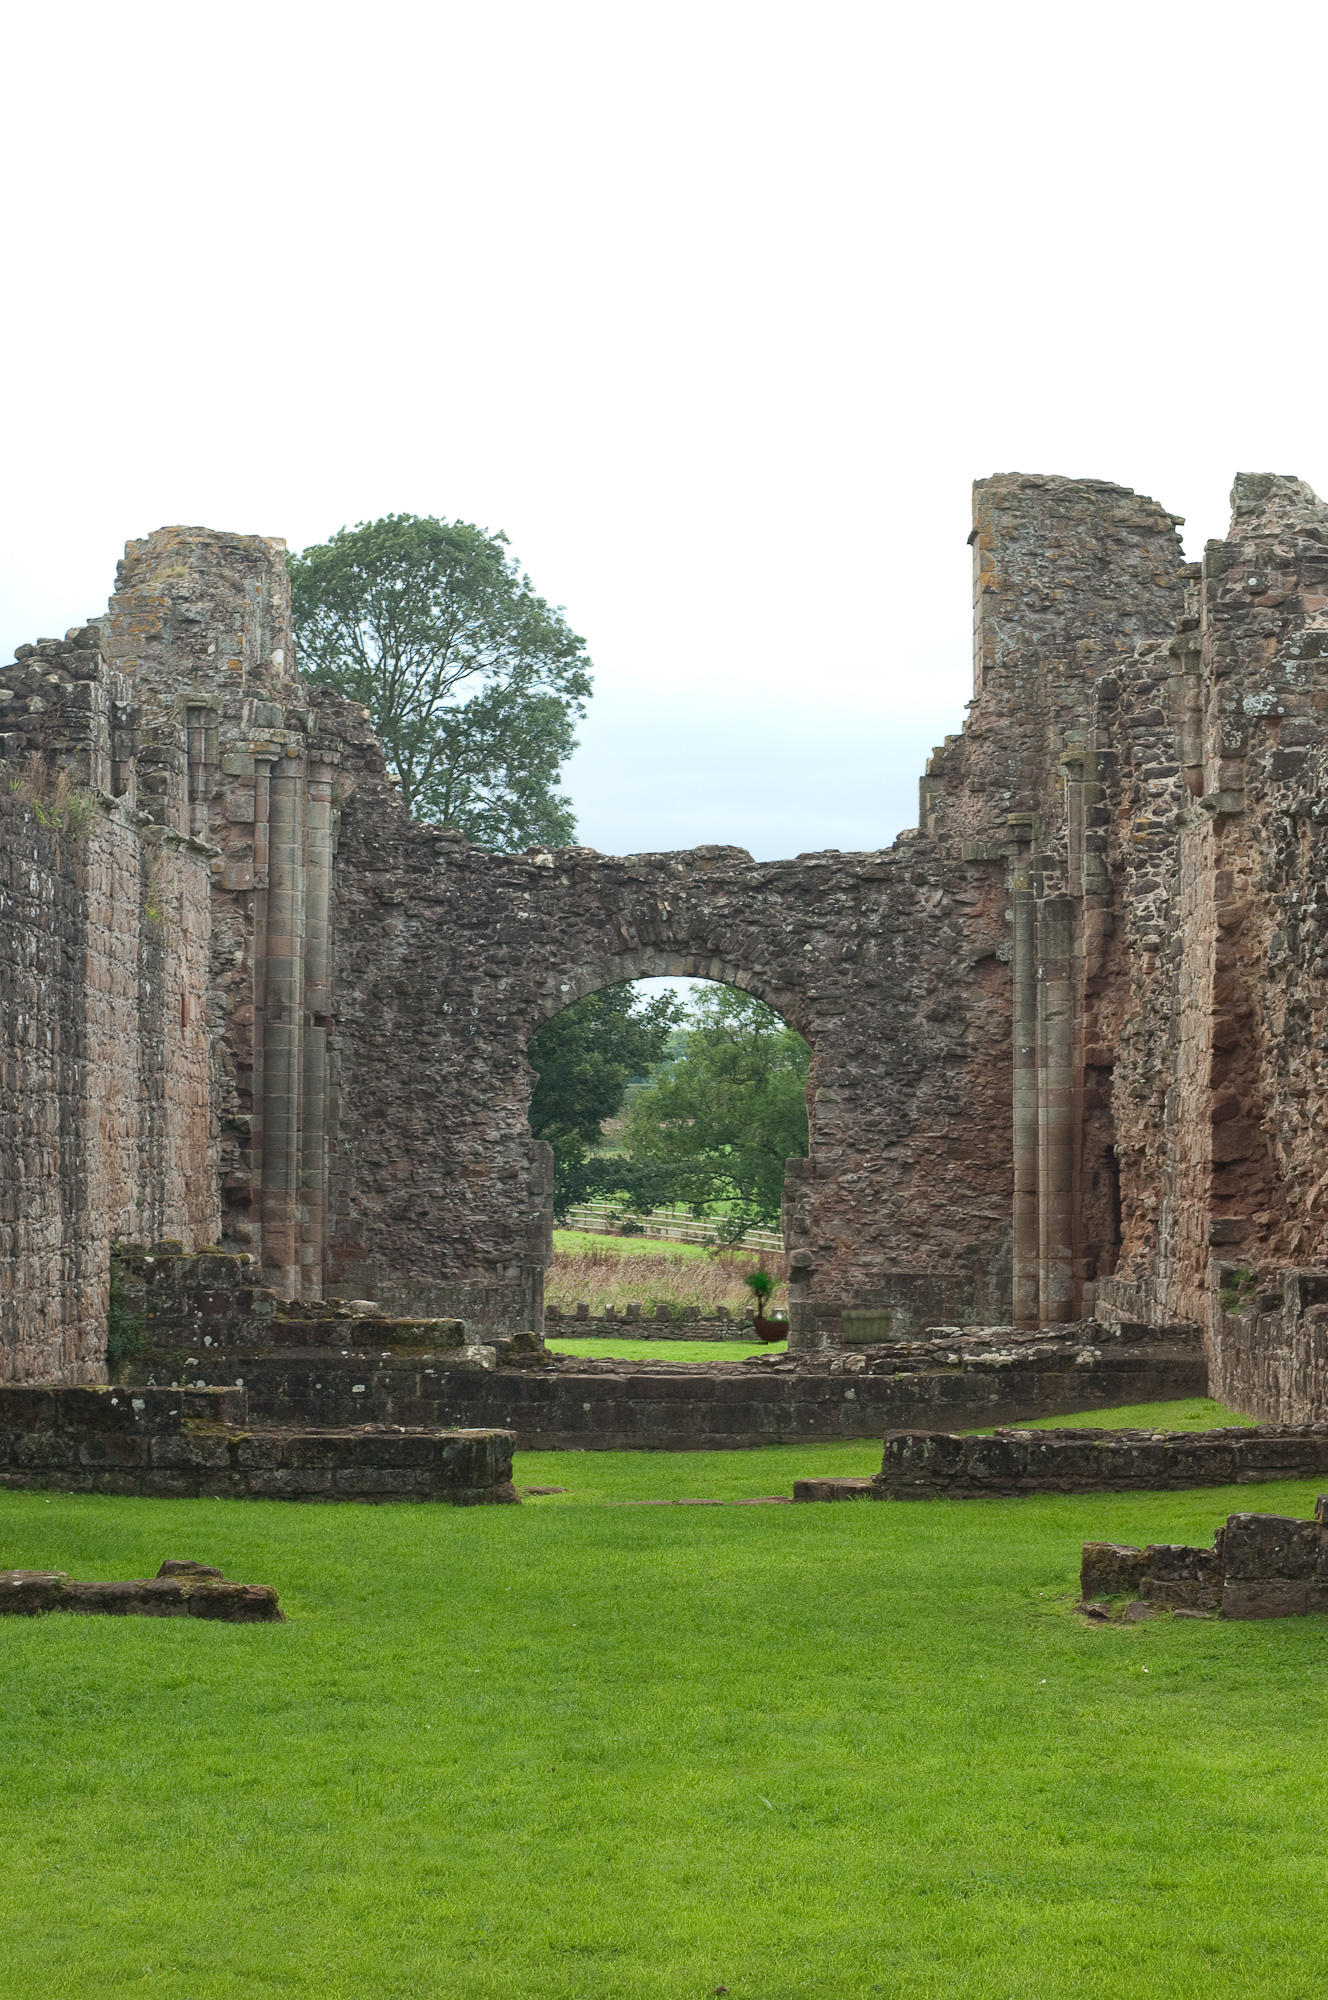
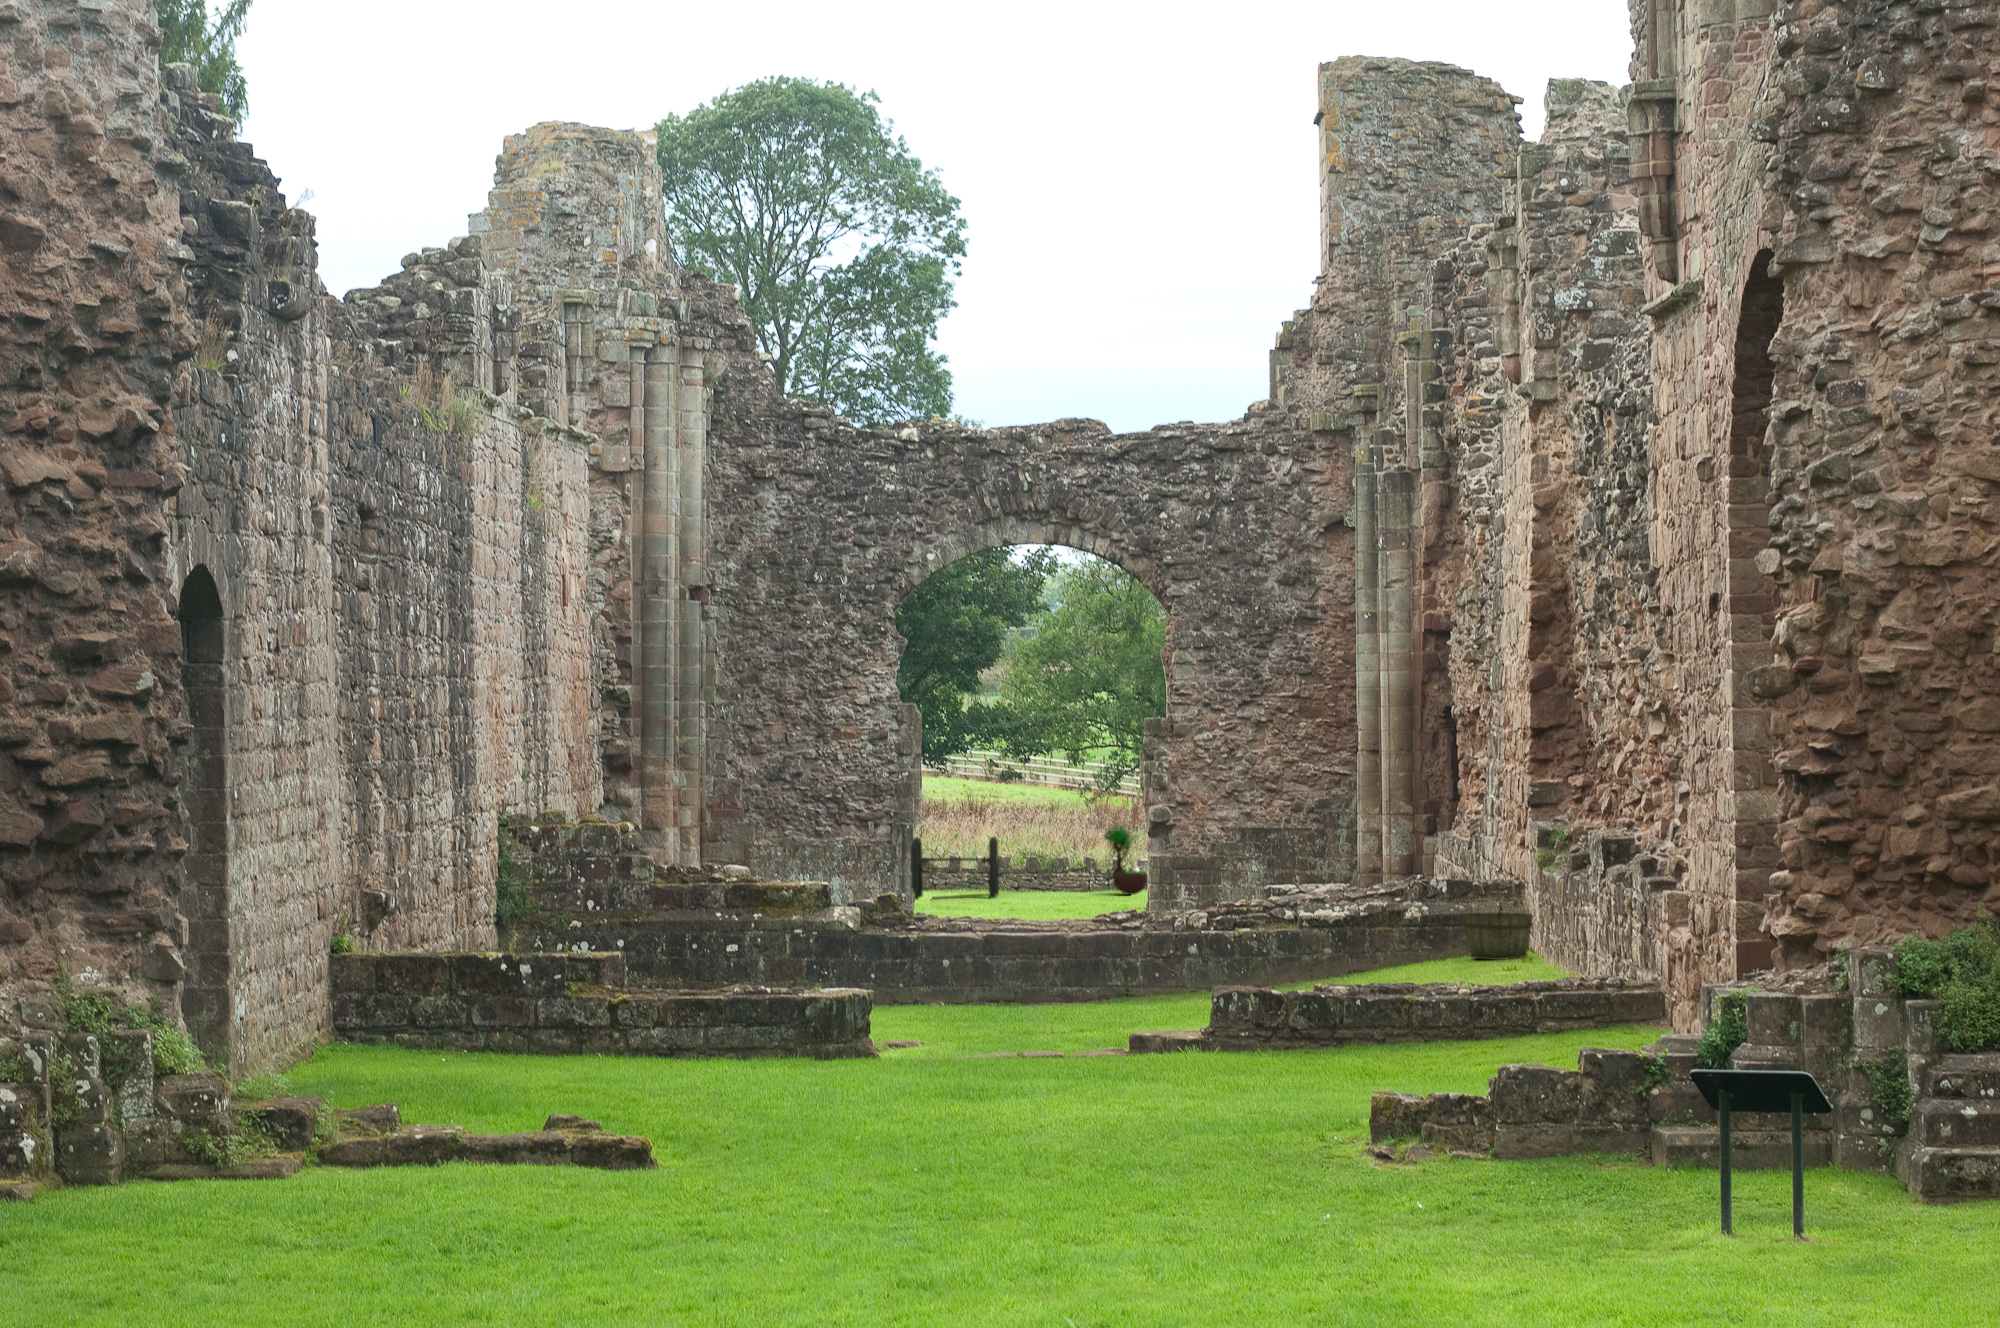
bench: none [541,1281,633,1347] -> present [911,837,999,900]
wooden bucket: present [841,1300,892,1343] -> present [1463,902,1533,960]

